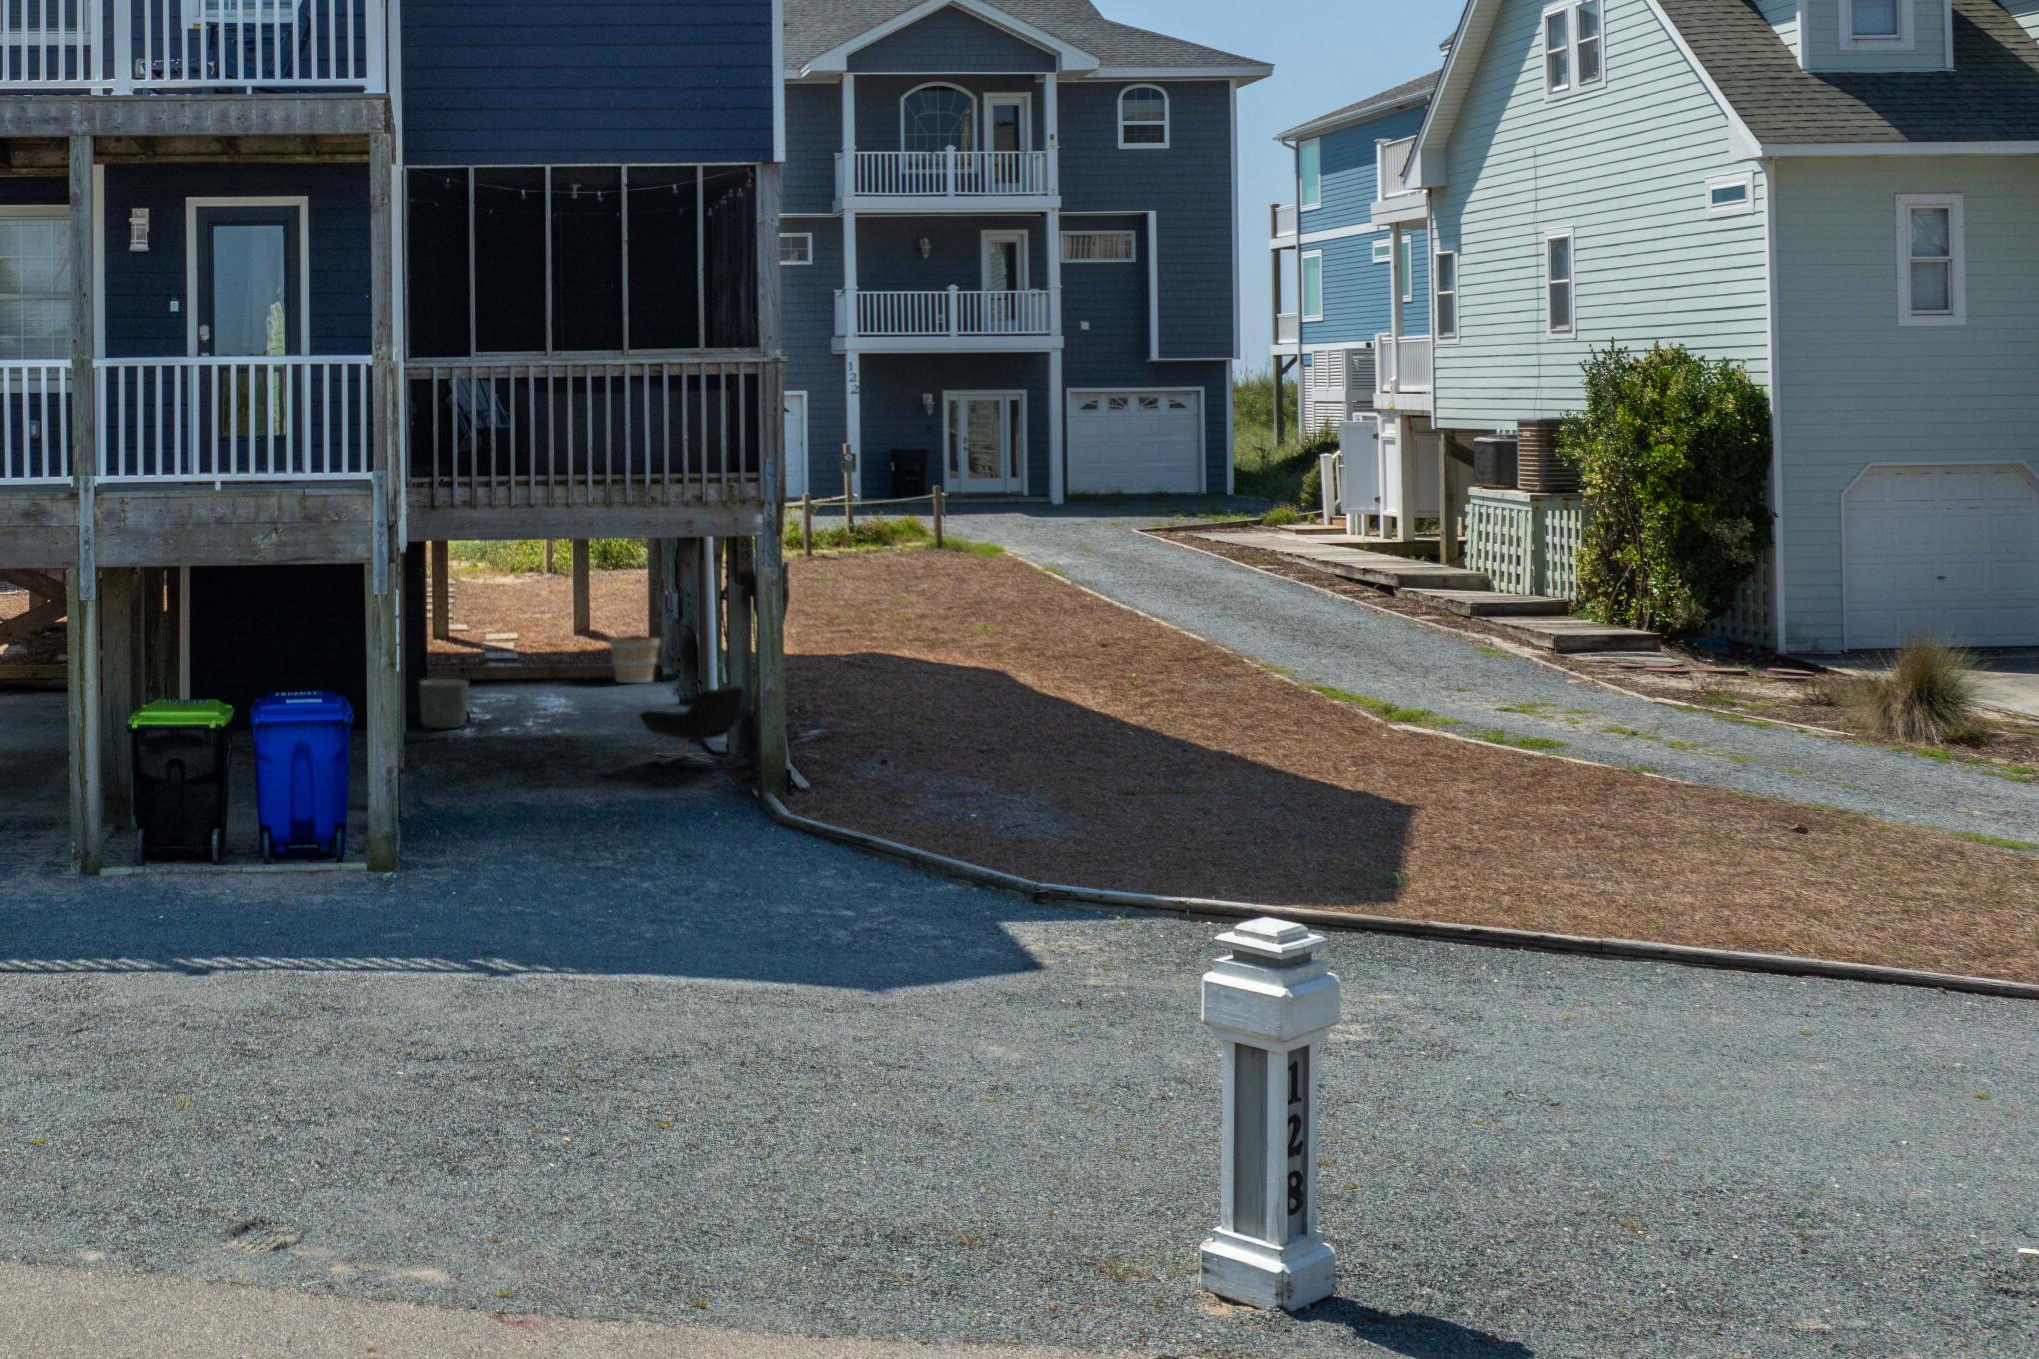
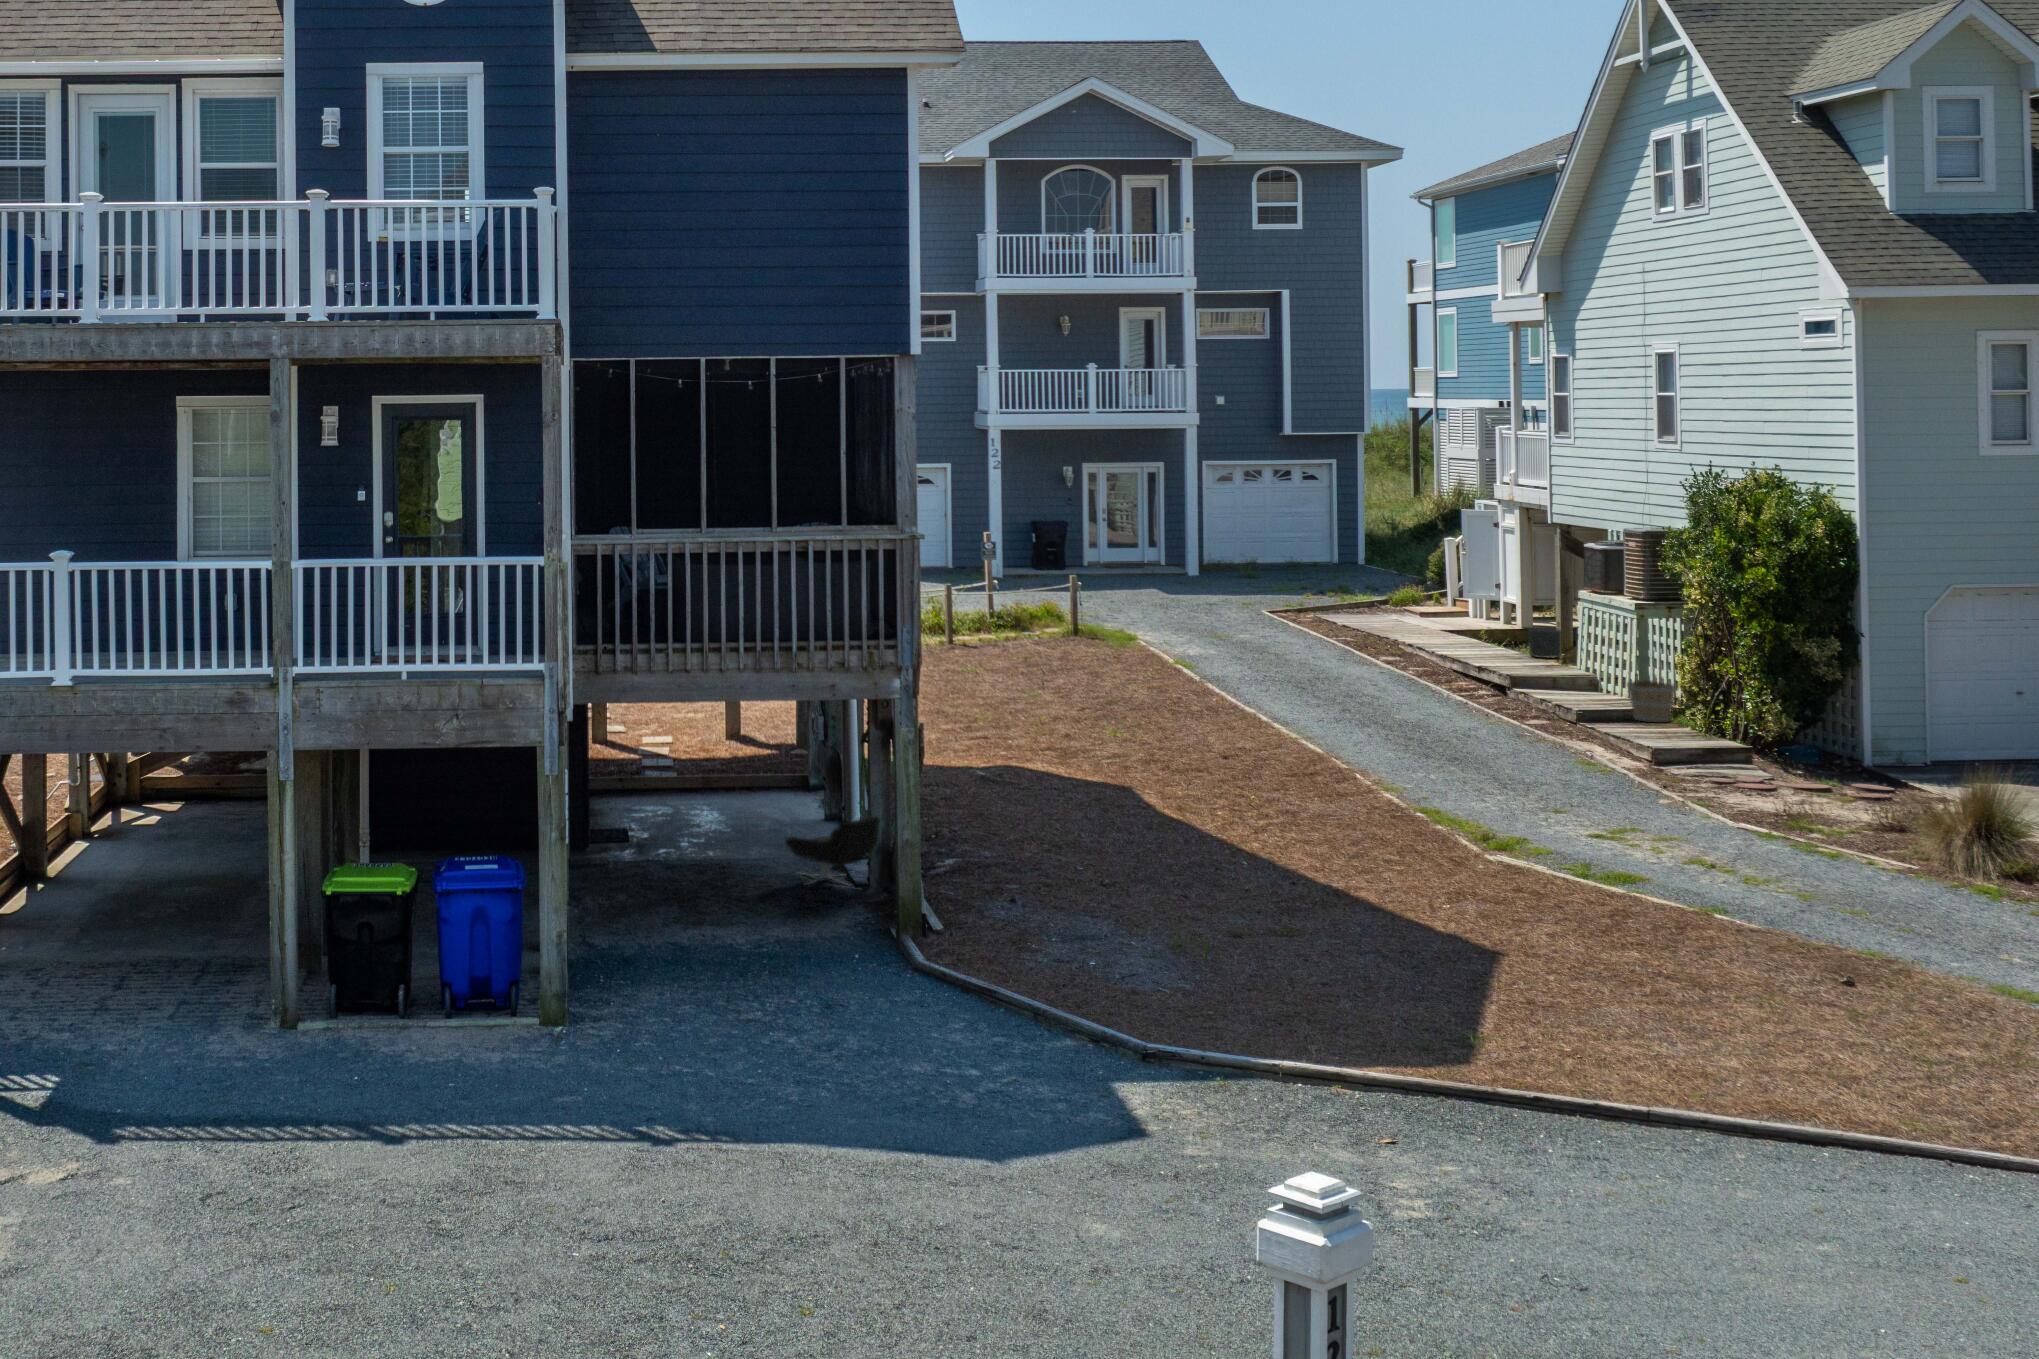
wooden bucket: present [609,635,660,683] -> present [1627,680,1676,722]
planter: present [420,679,468,729] -> present [1528,628,1562,658]

